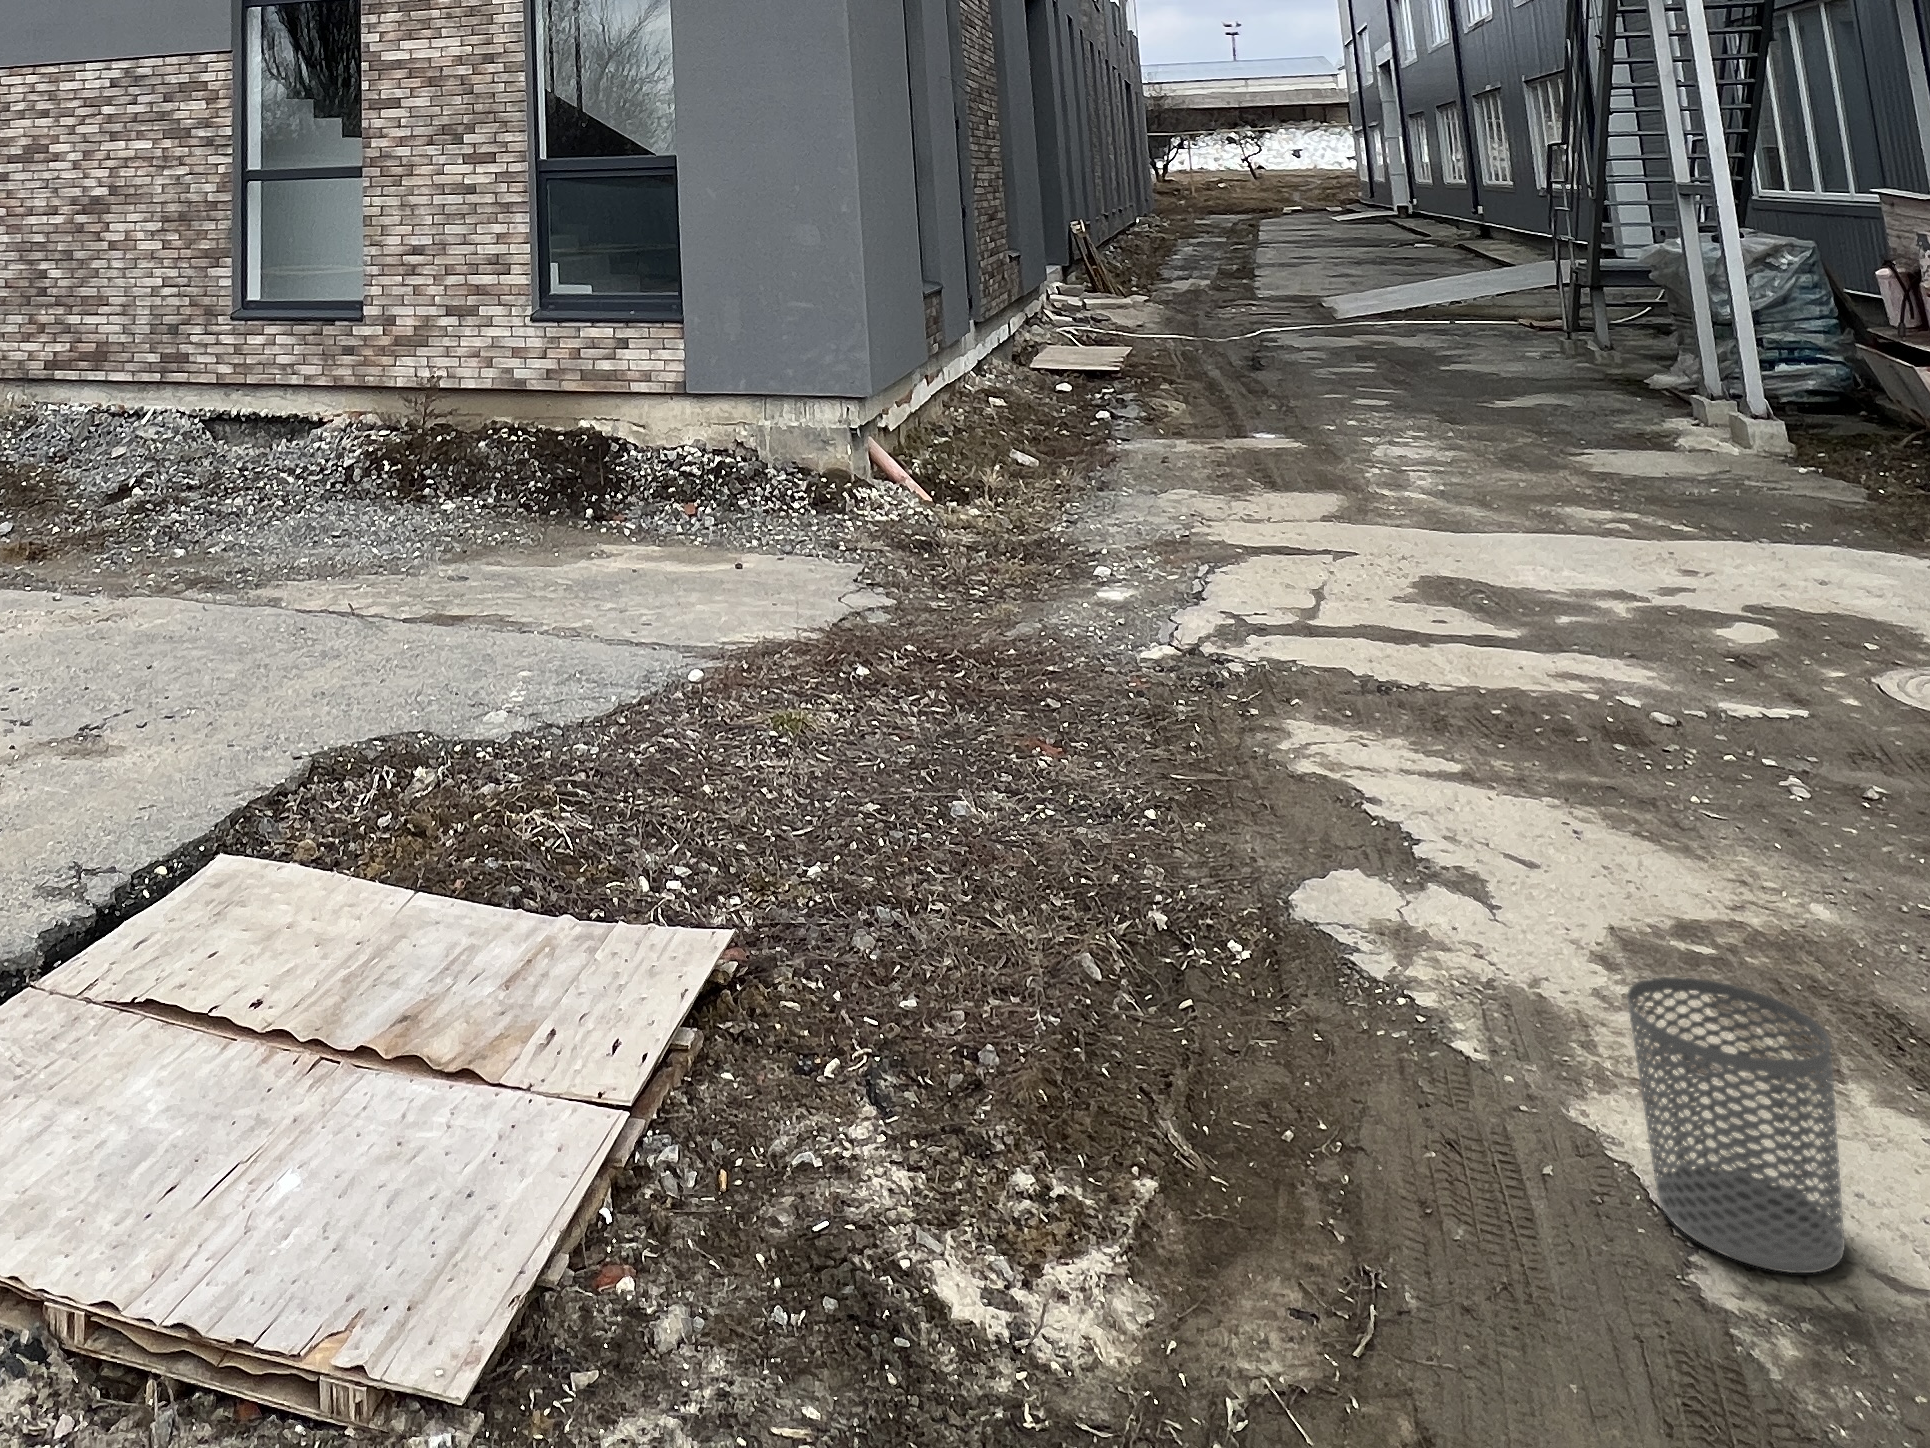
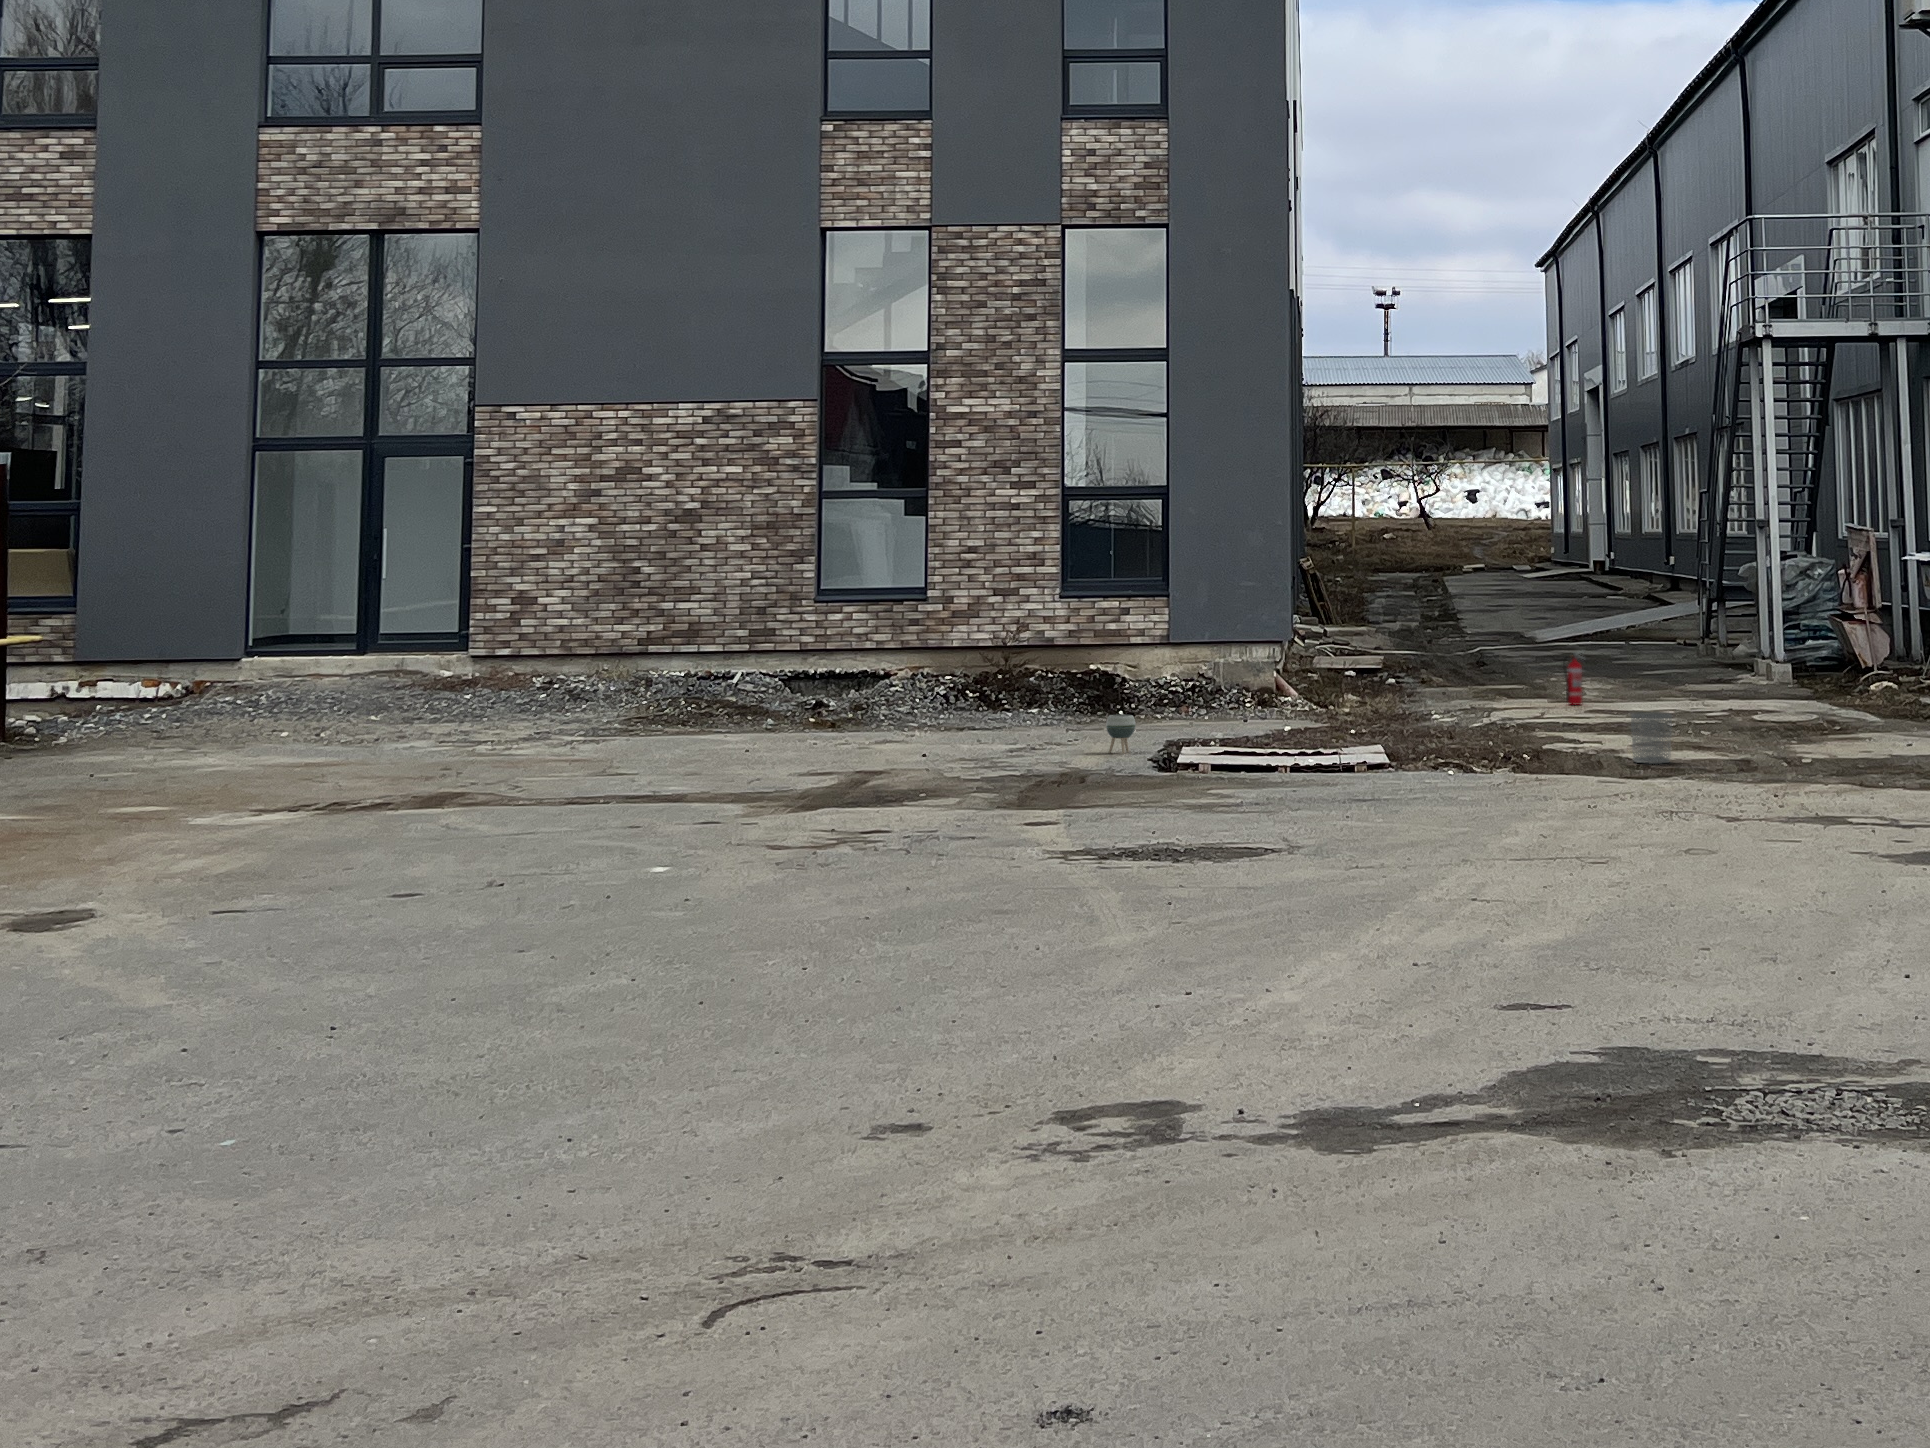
fire extinguisher: none [1355,431,1401,534] -> present [1564,652,1582,705]
planter: none [134,691,205,802] -> present [1106,715,1136,754]

